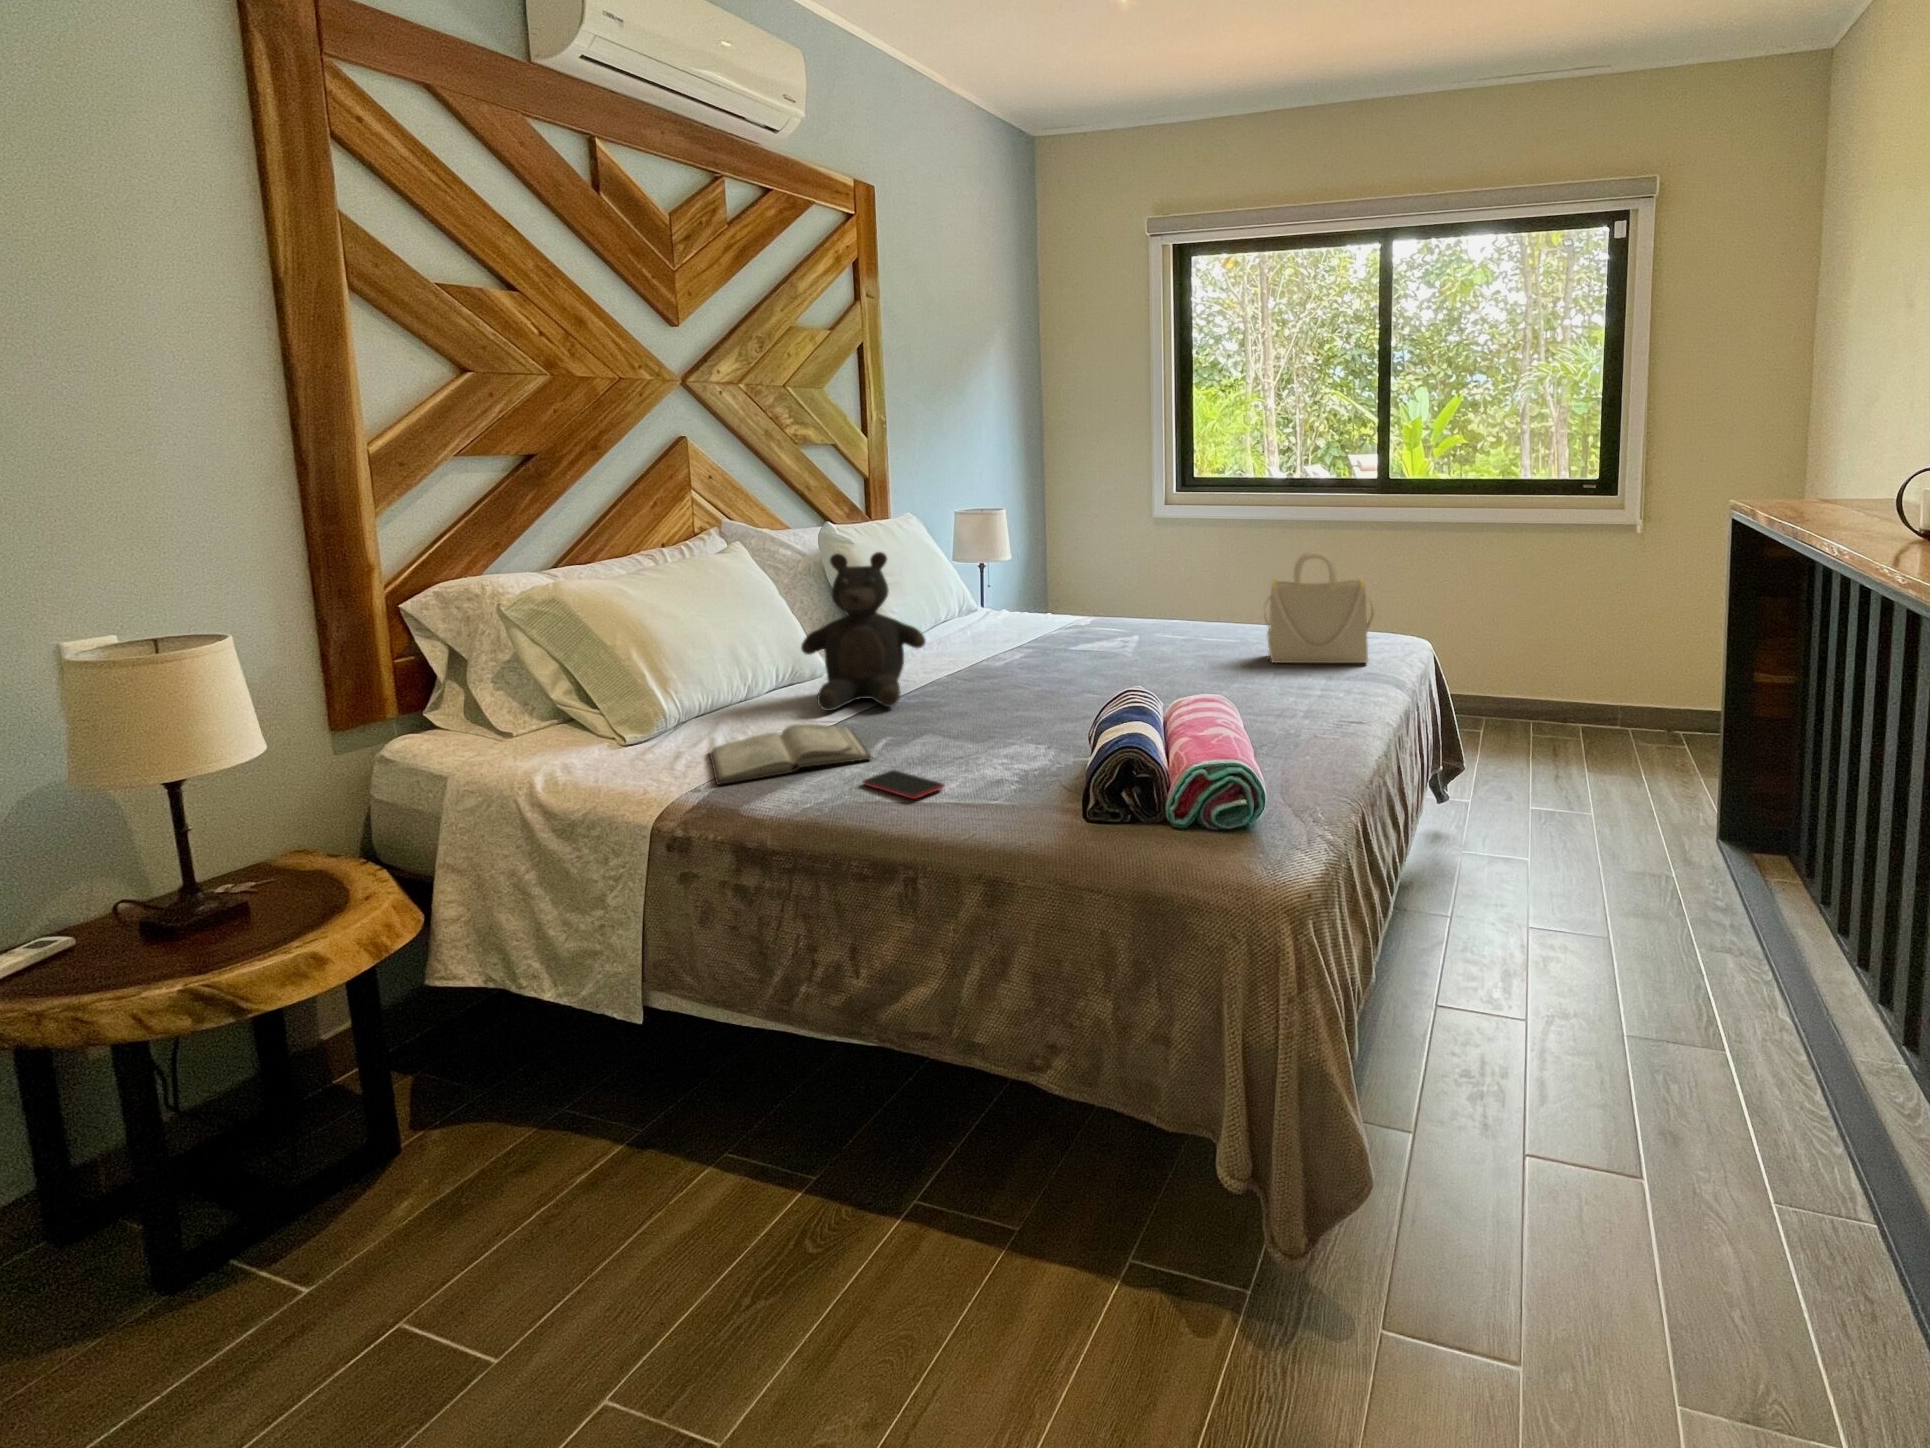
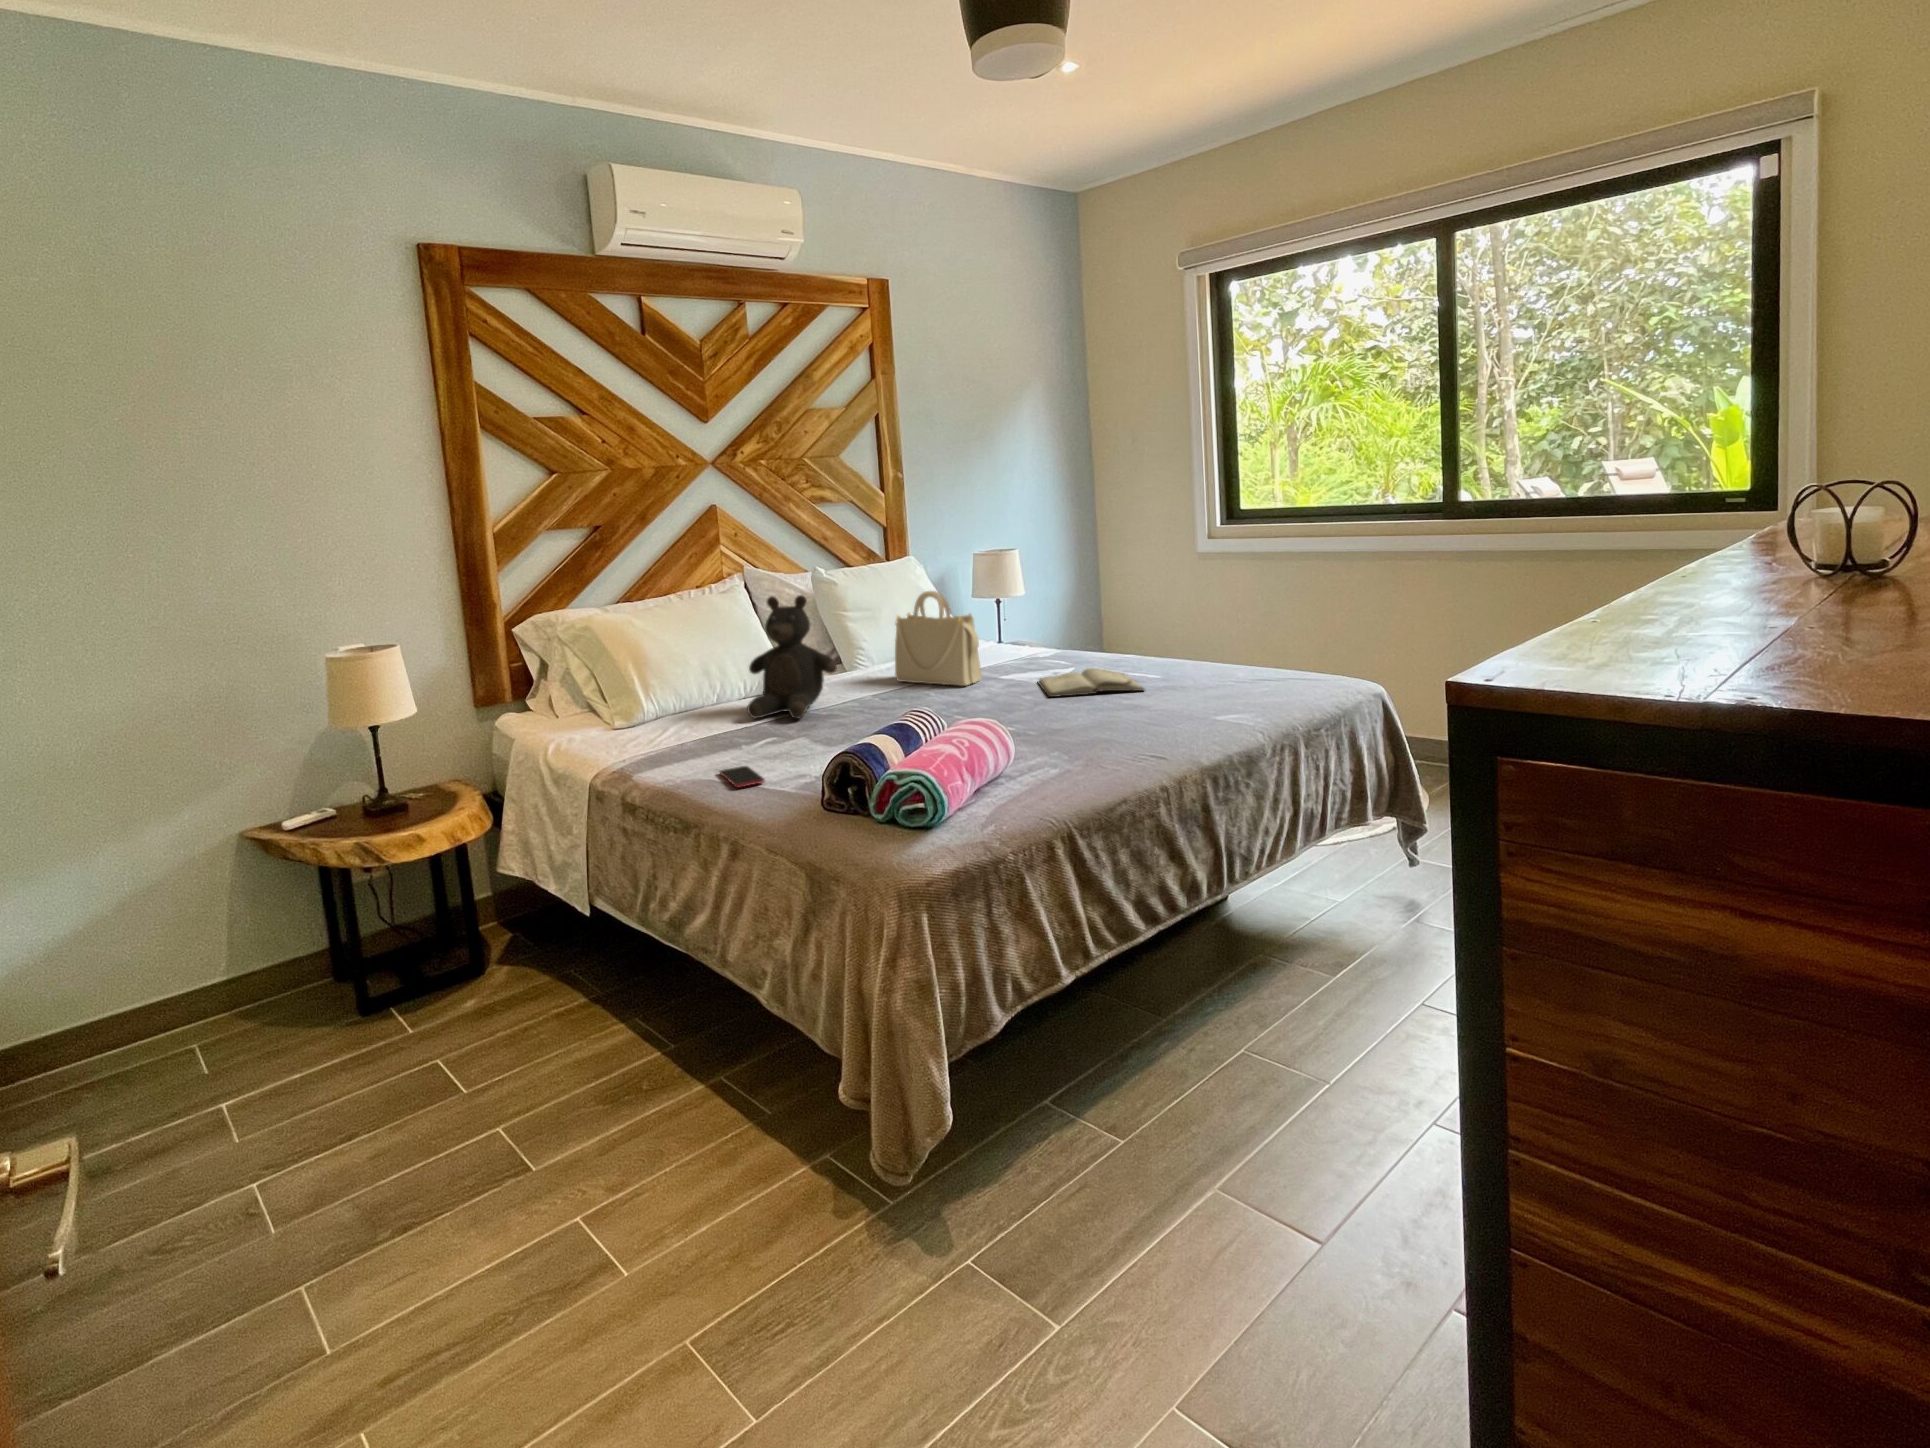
handbag: present [1264,551,1374,663] -> present [895,591,982,686]
diary: present [710,724,872,785] -> present [1038,668,1144,697]

